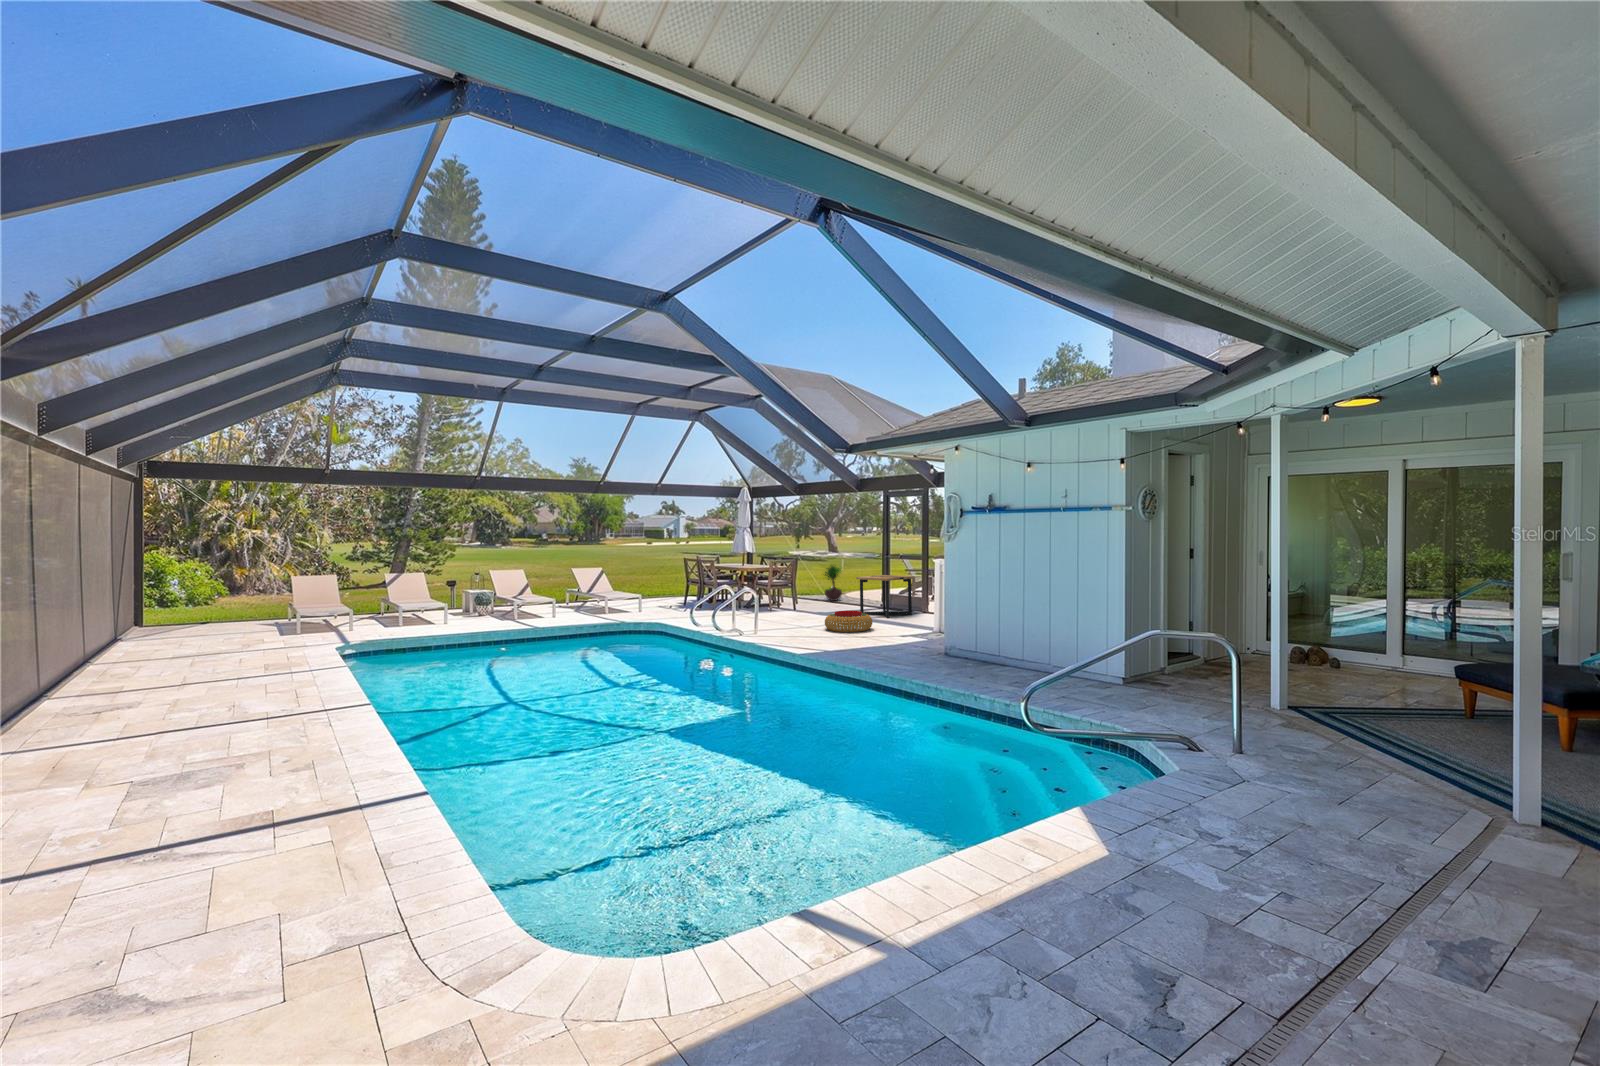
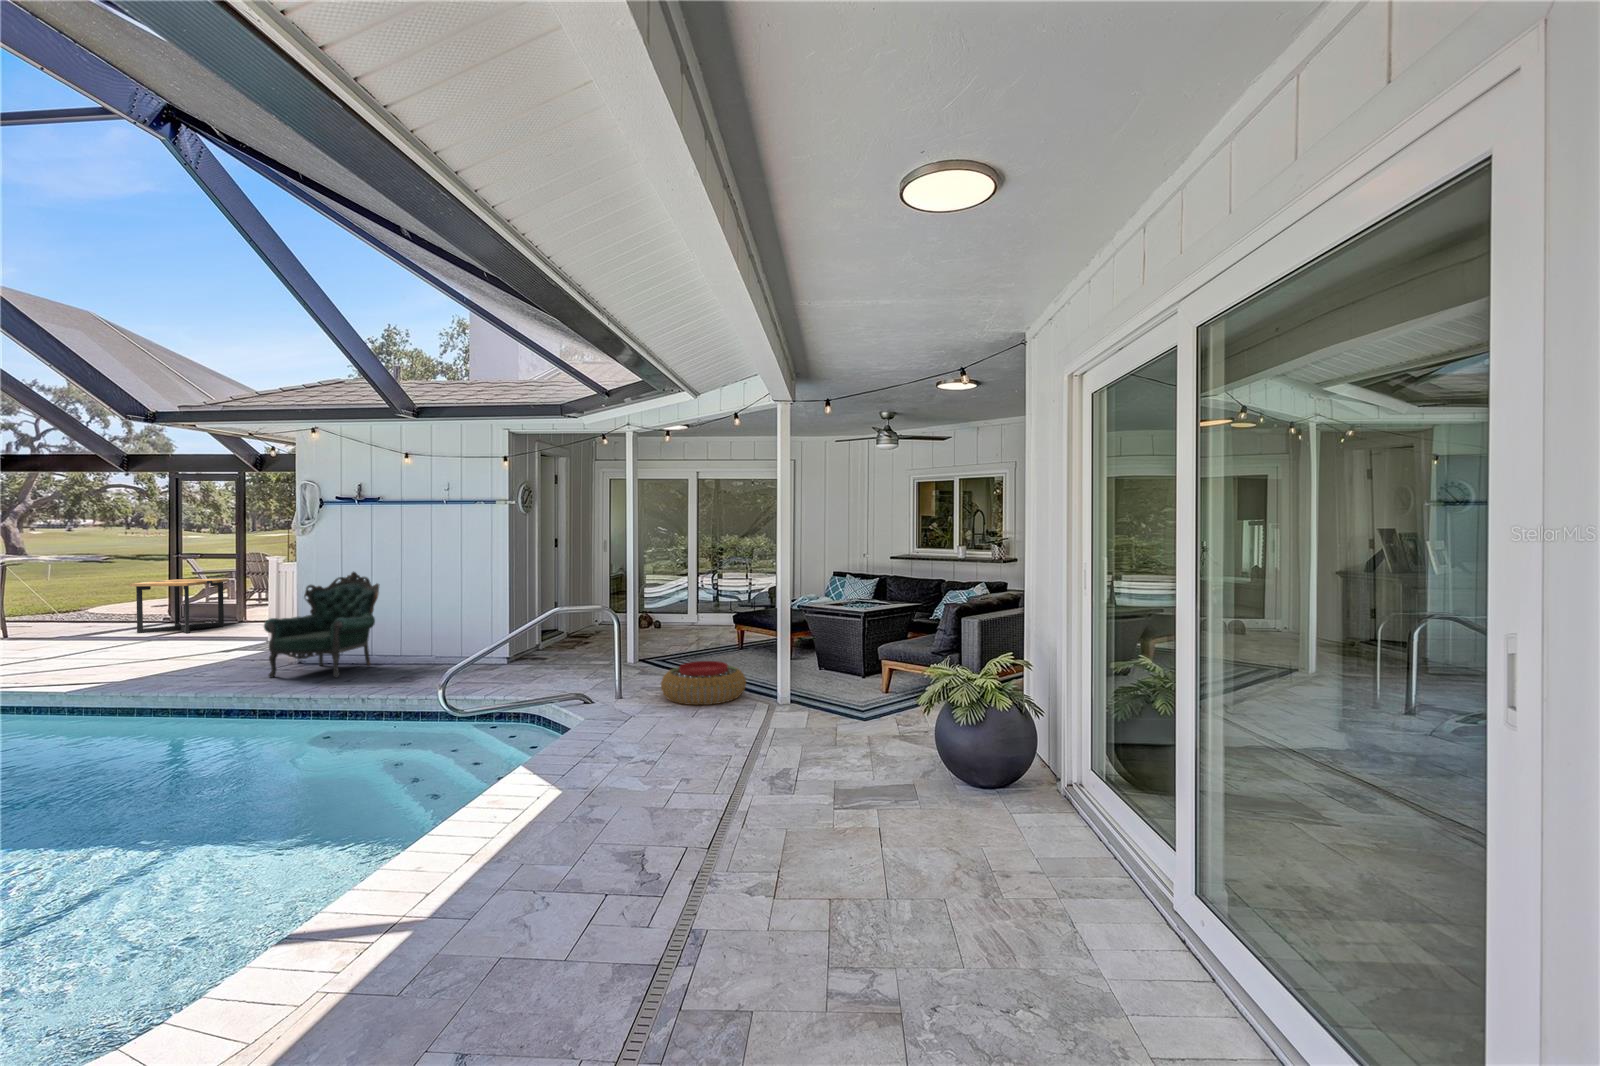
potted tree: present [825,566,842,601] -> none [49,565,96,620]
armchair: none [917,576,1004,673] -> present [264,572,379,678]
pouf: present [825,611,872,632] -> present [661,661,746,705]

